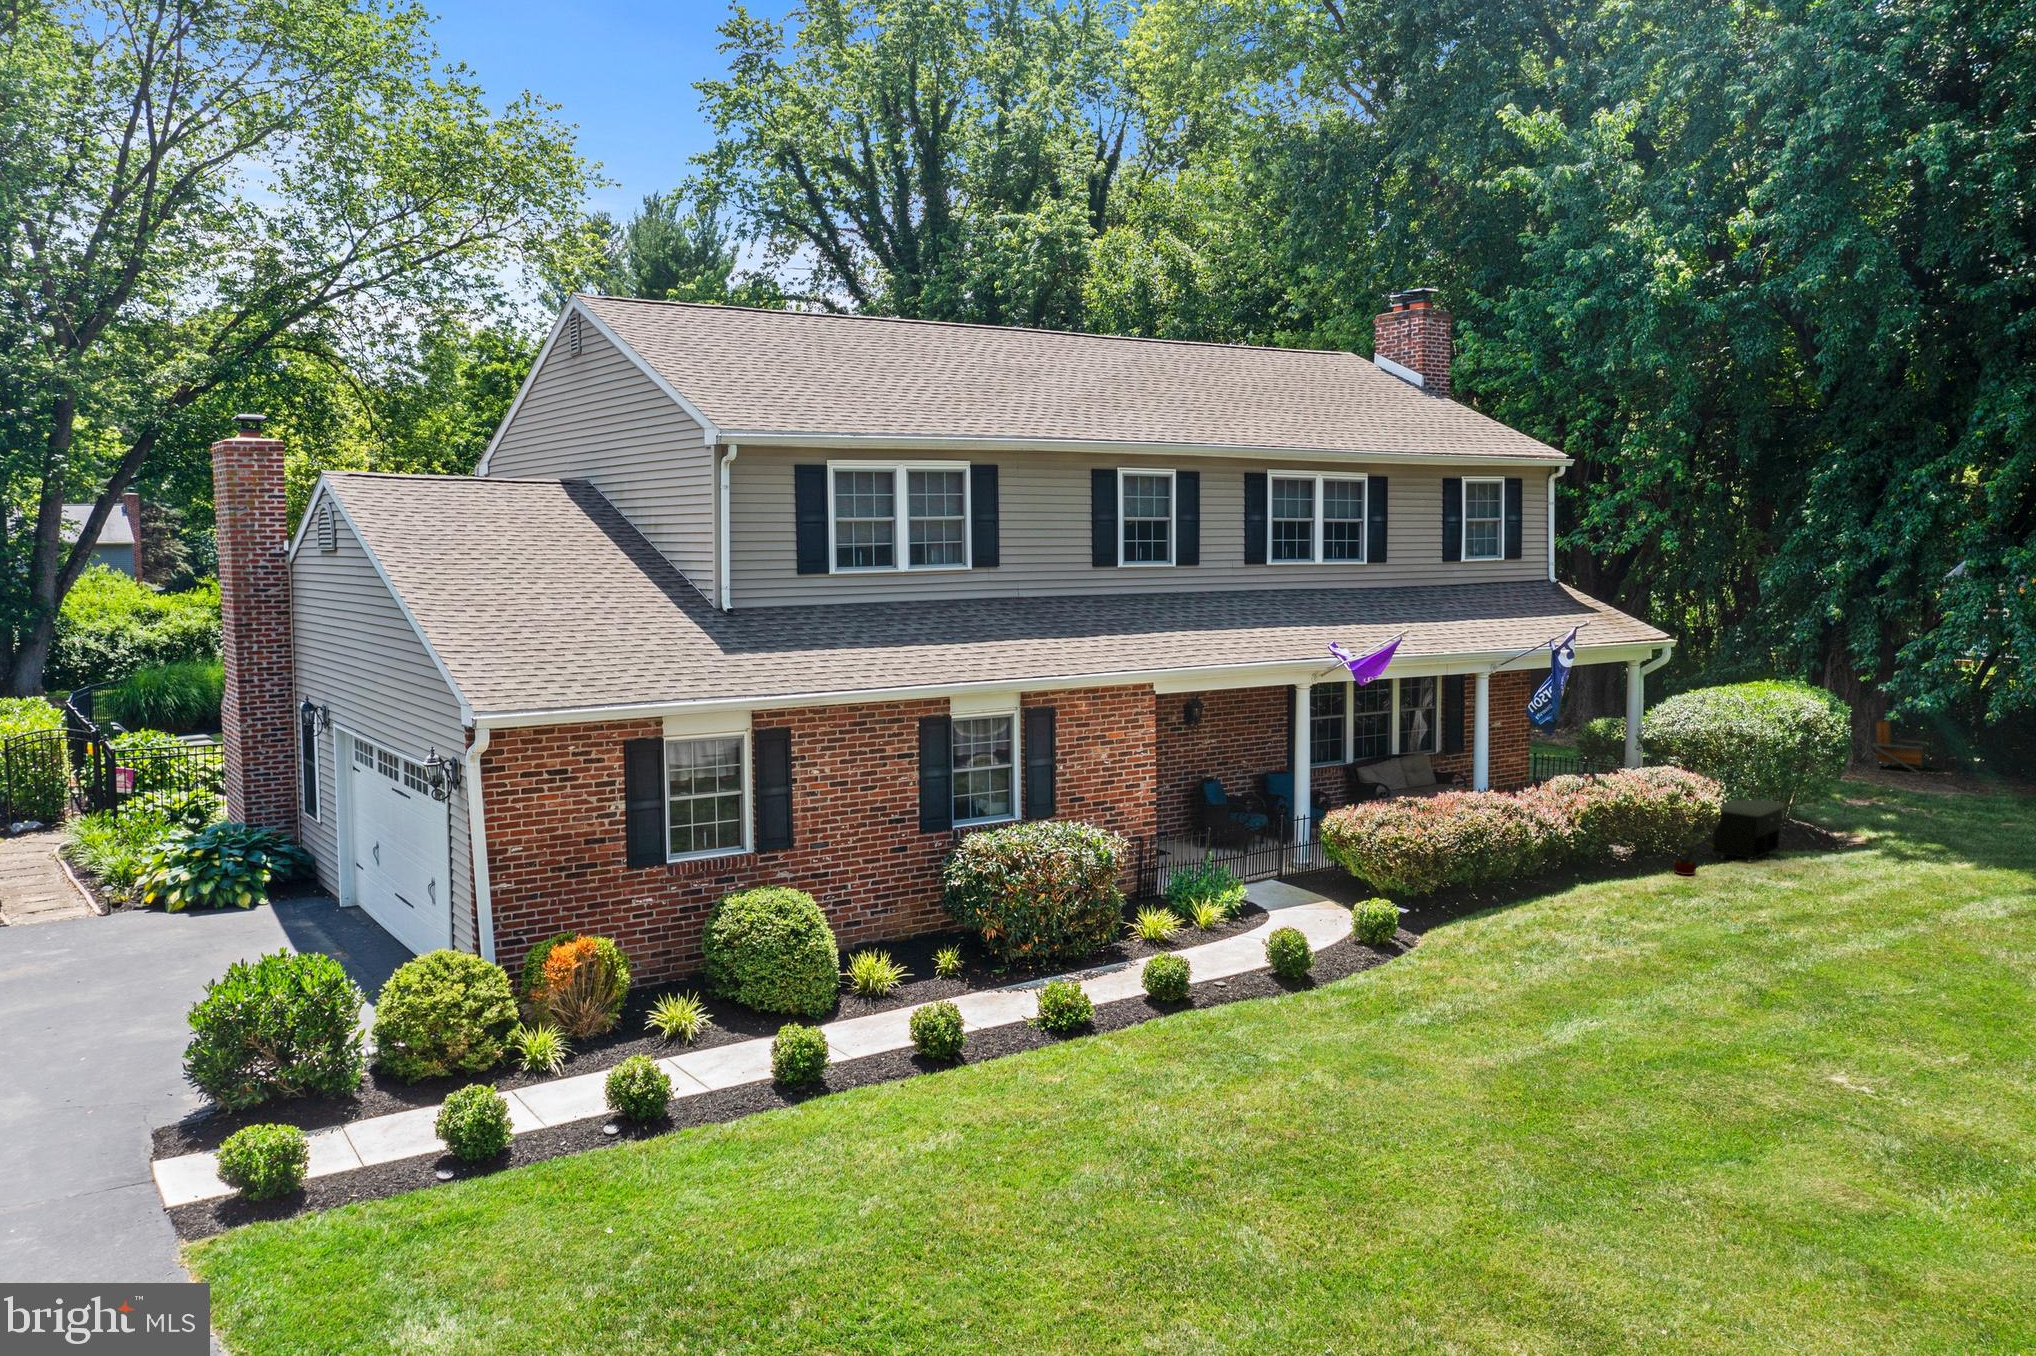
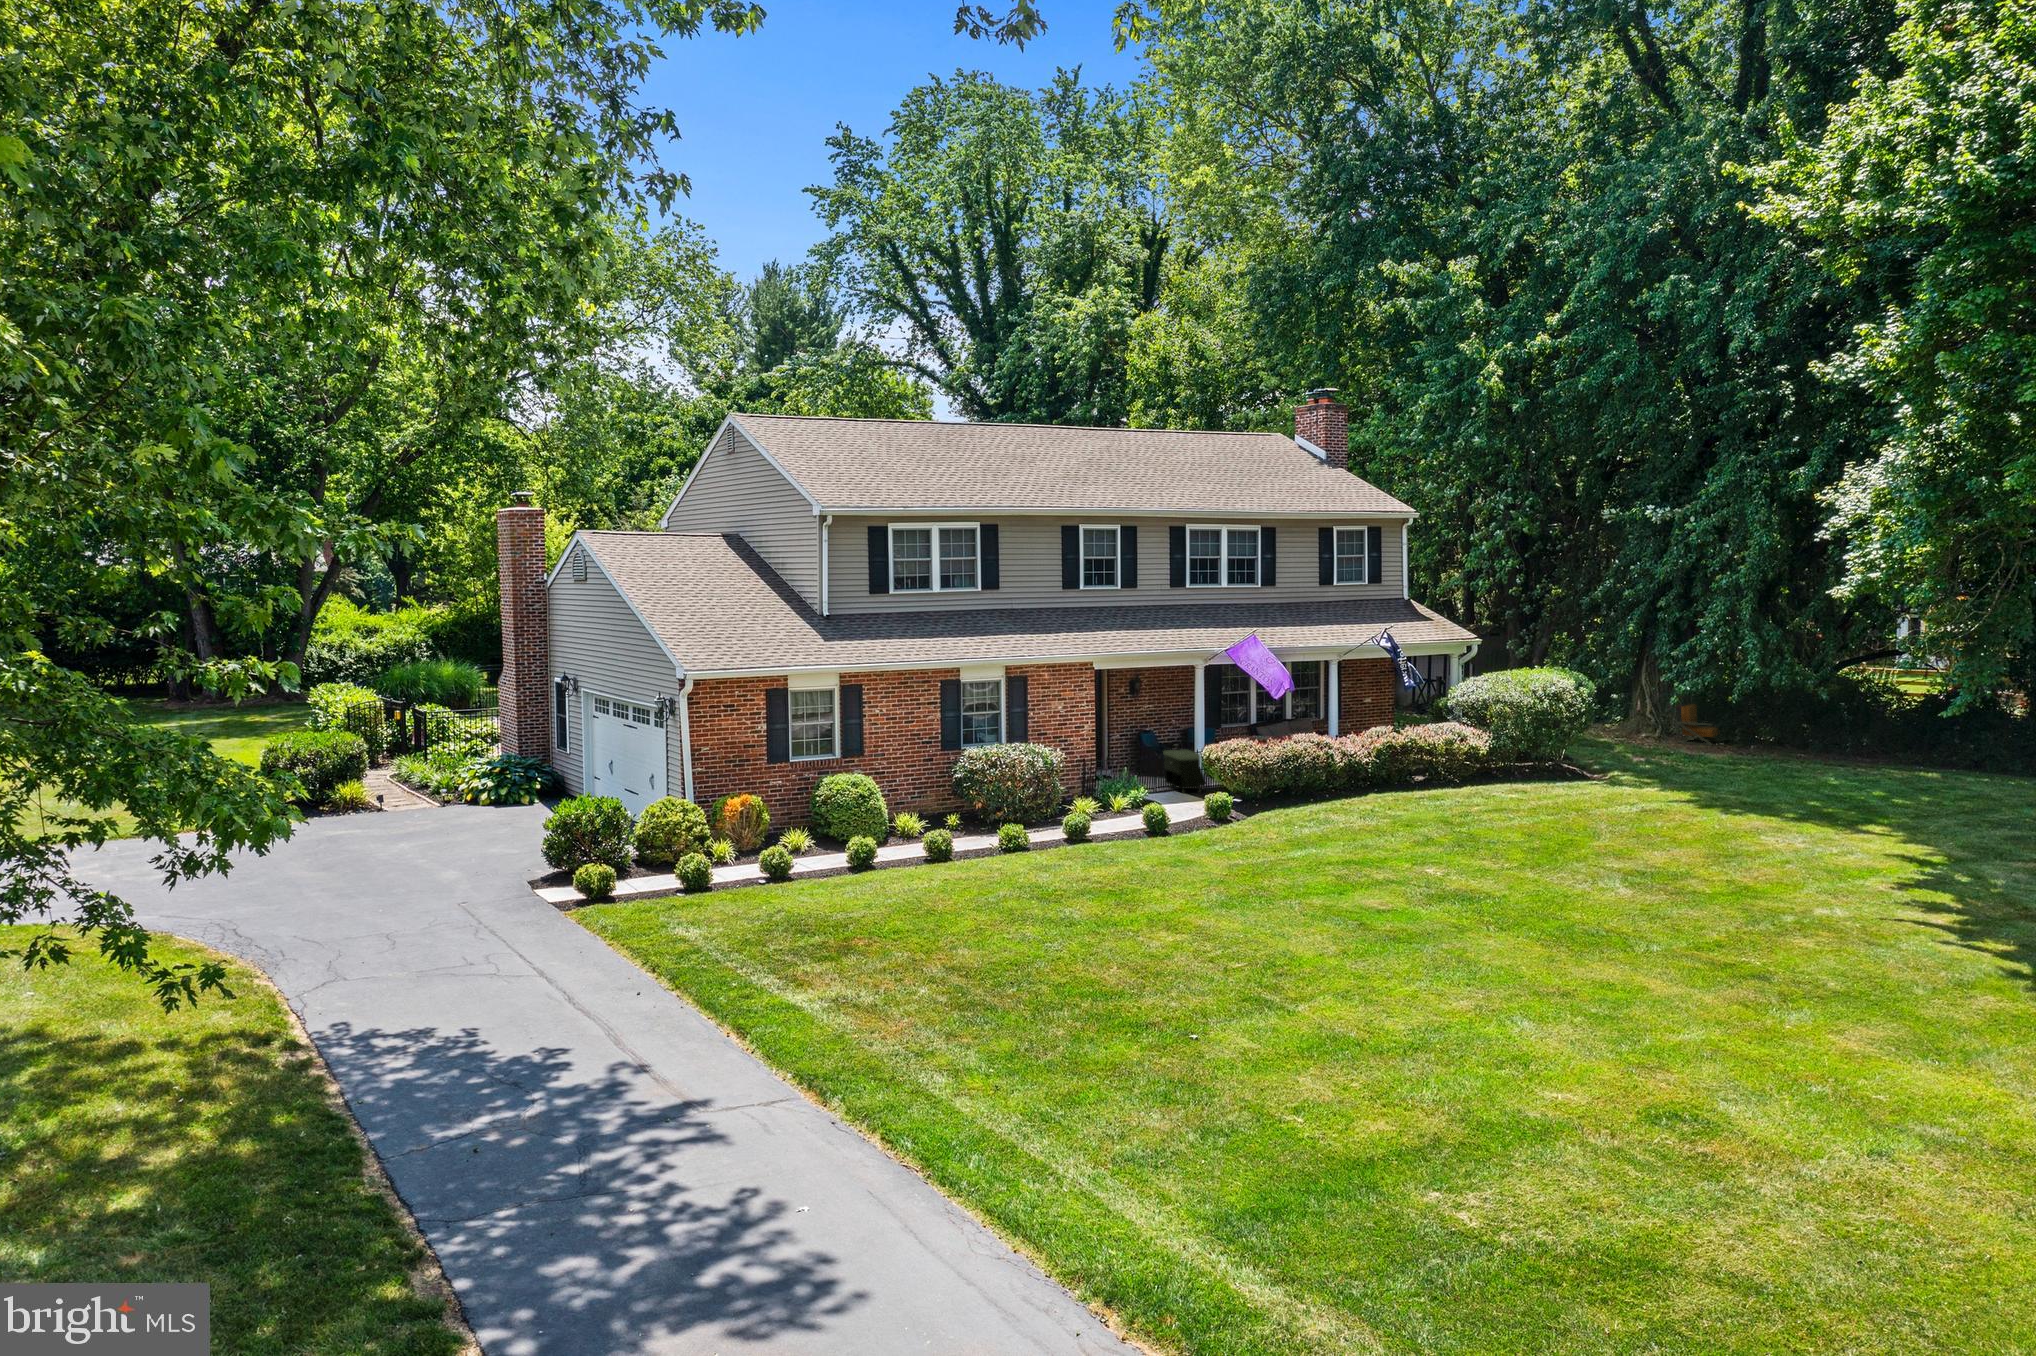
storage bench: present [1713,800,1785,863] -> present [1163,750,1206,790]
decorative plant: present [1663,828,1714,875] -> none [1434,761,1473,793]

